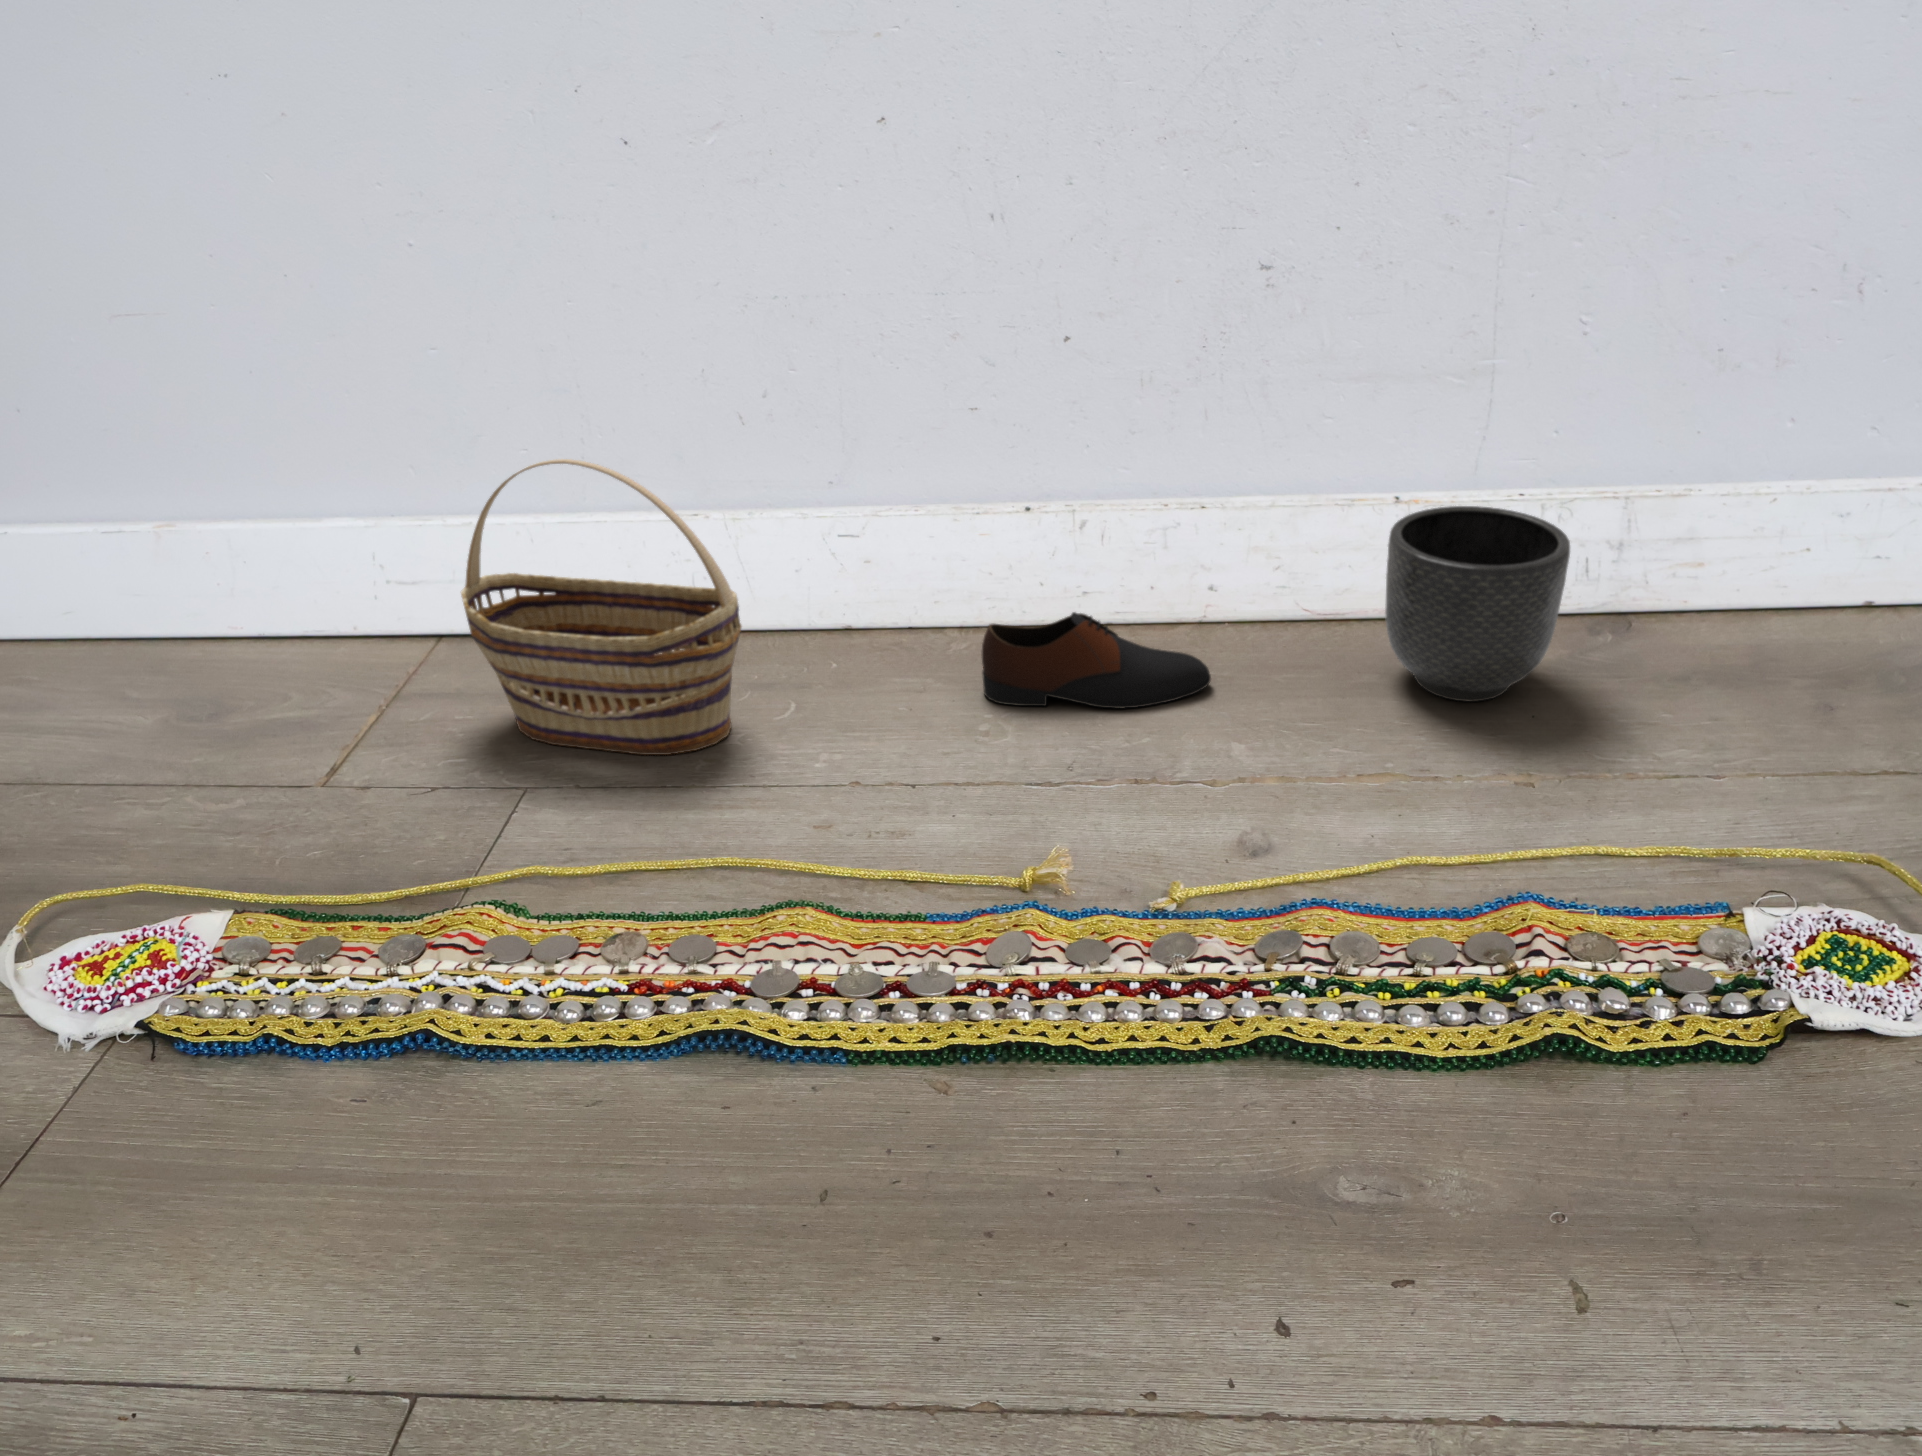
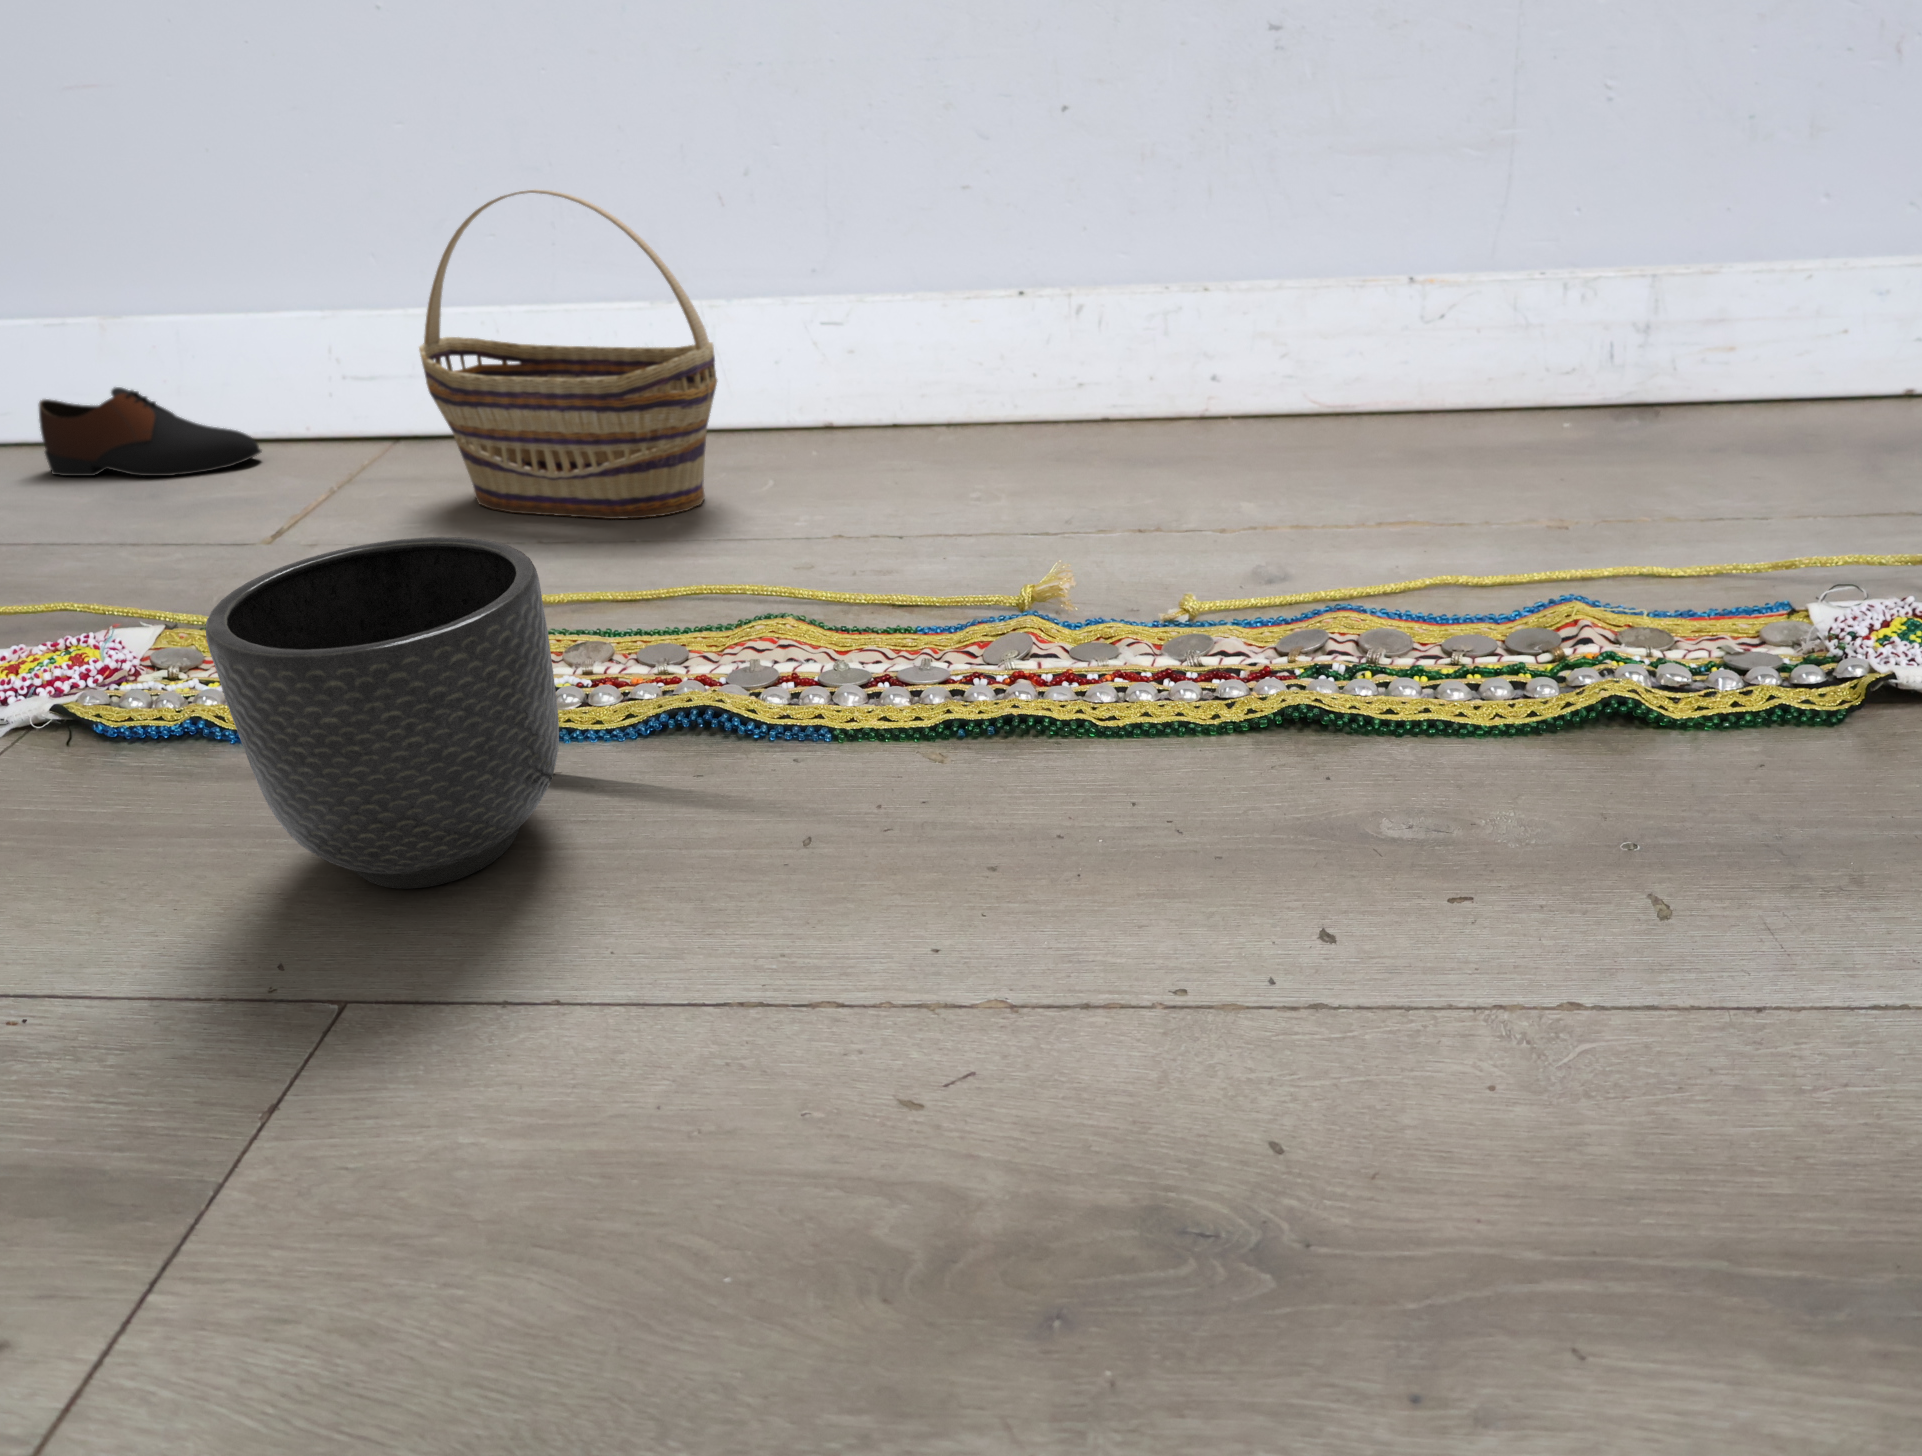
planter: present [1385,506,1570,702] -> present [206,537,559,889]
shoe: present [982,612,1211,708] -> present [39,387,261,476]

